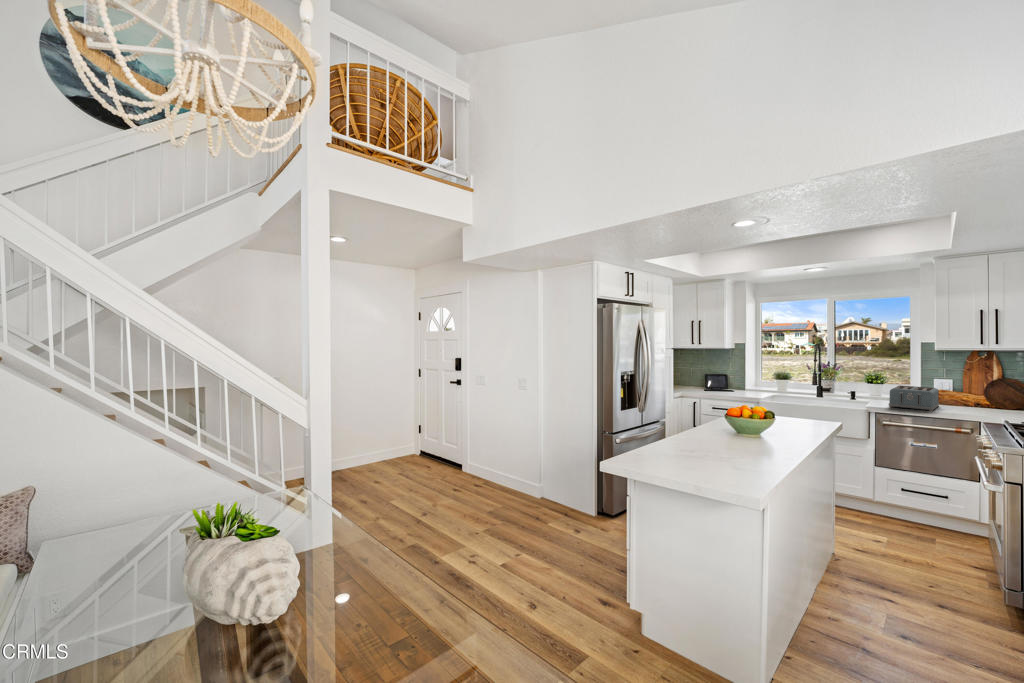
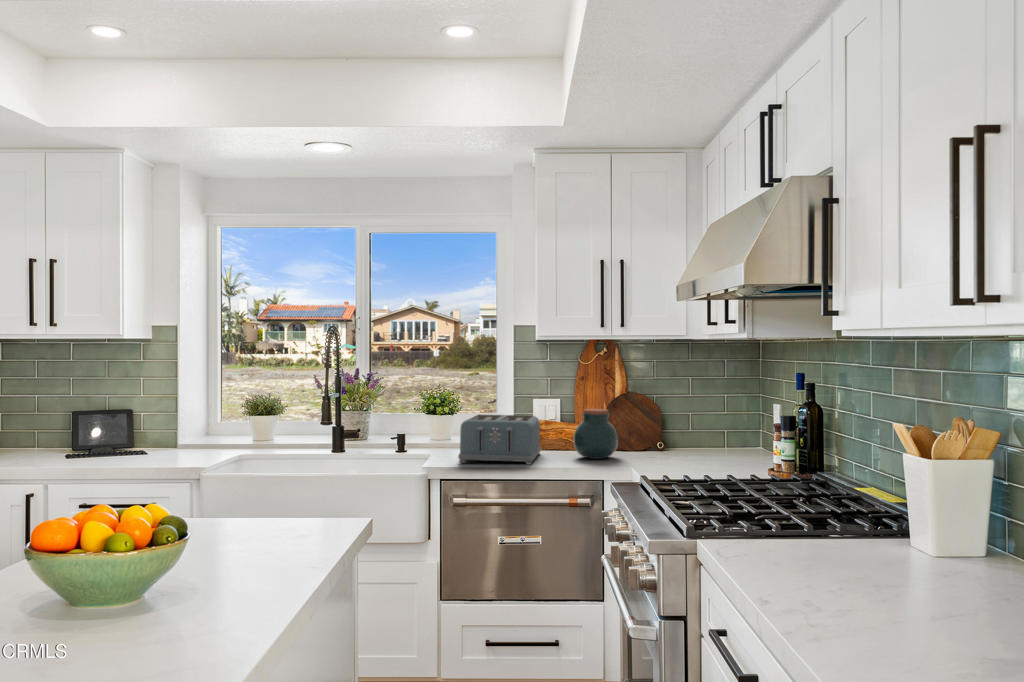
jar: none [961,387,991,412] -> present [574,409,618,459]

